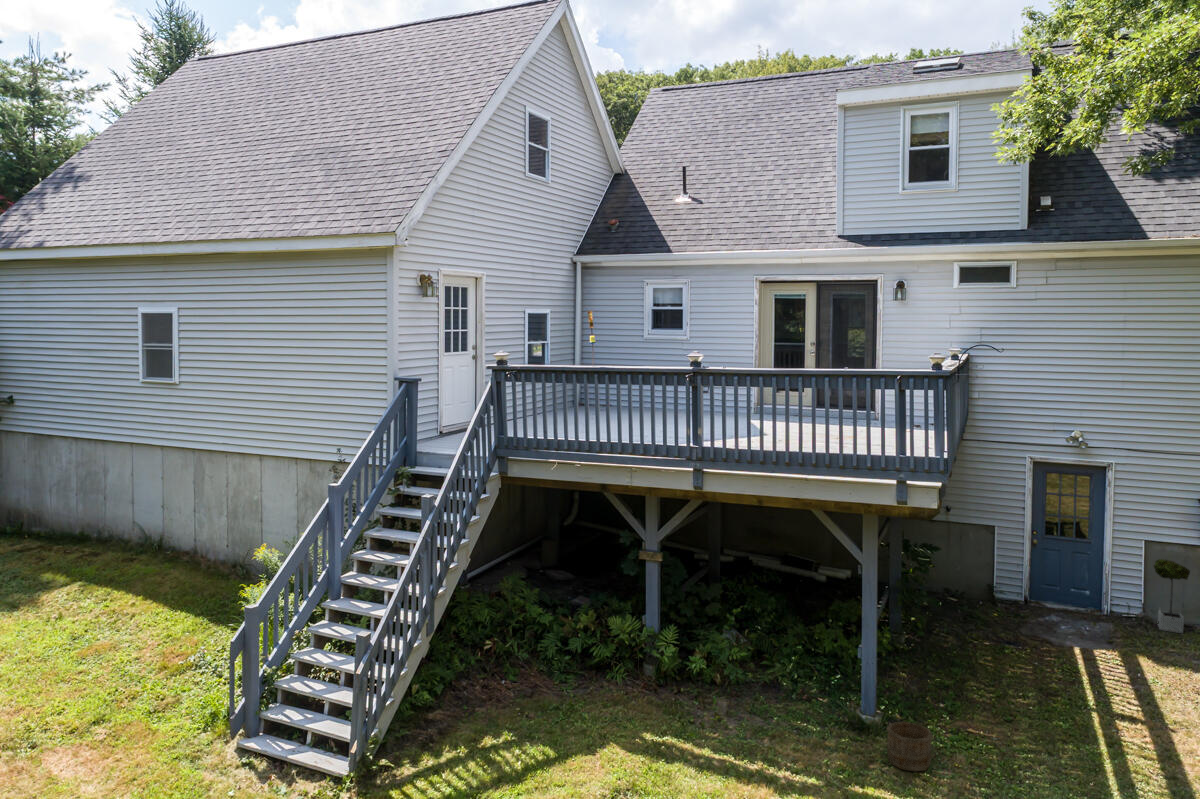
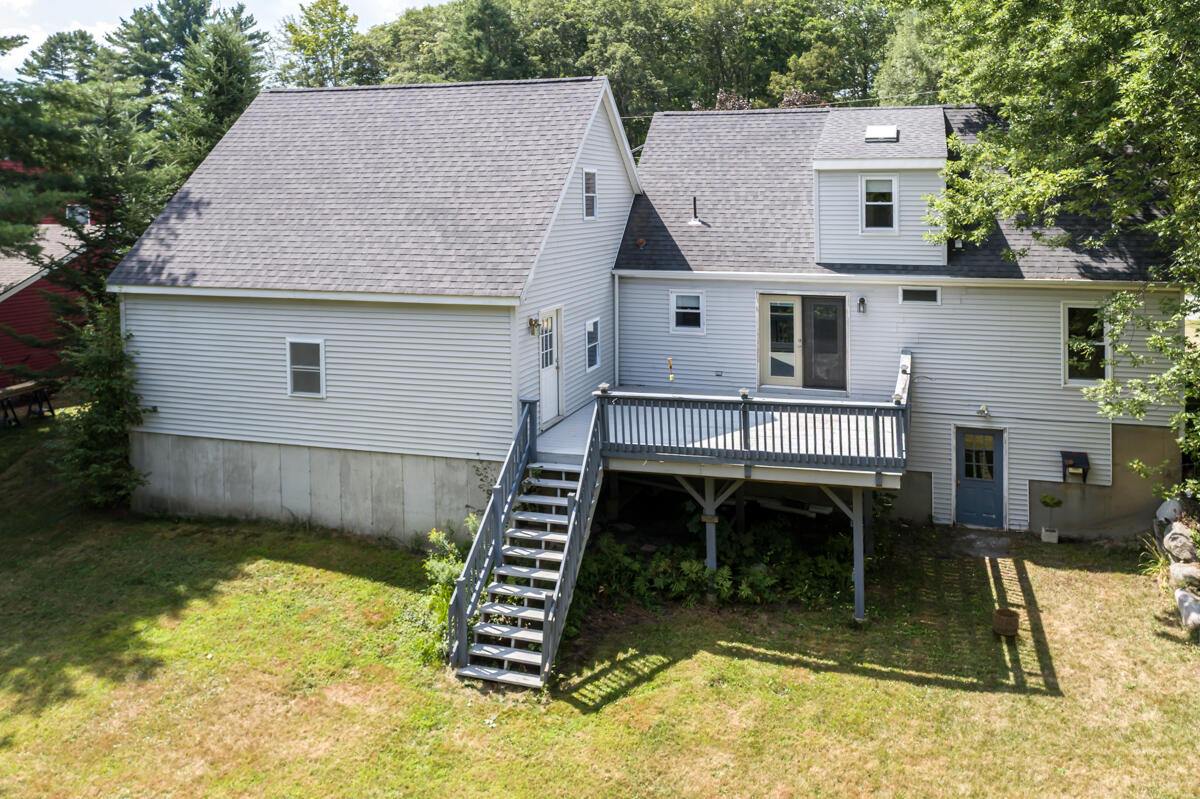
wooden bucket: present [887,722,933,771] -> present [993,608,1020,636]

